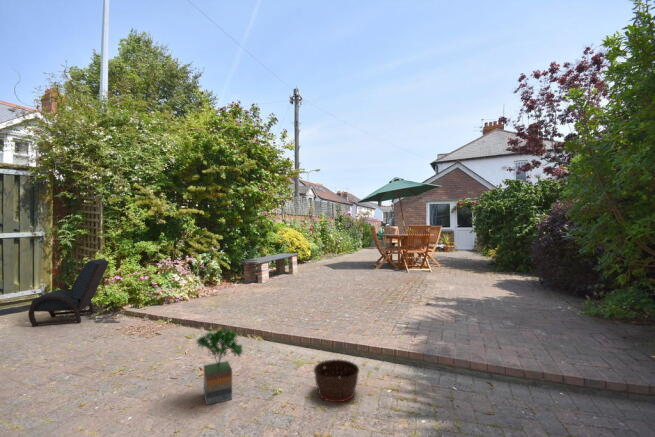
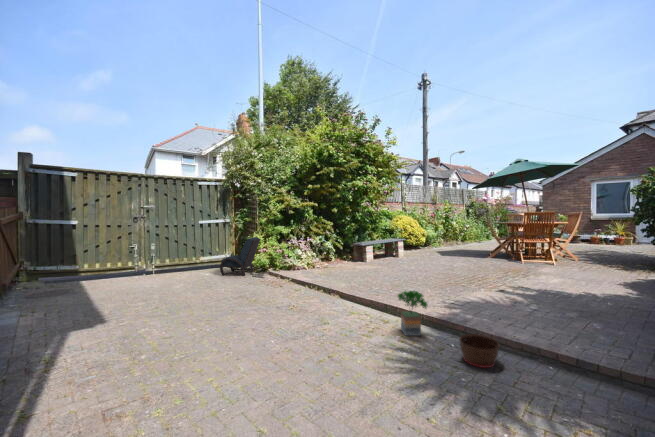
potted tree: present [197,329,242,405] -> present [398,291,428,336]
basket: present [314,360,359,402] -> present [459,334,500,368]

